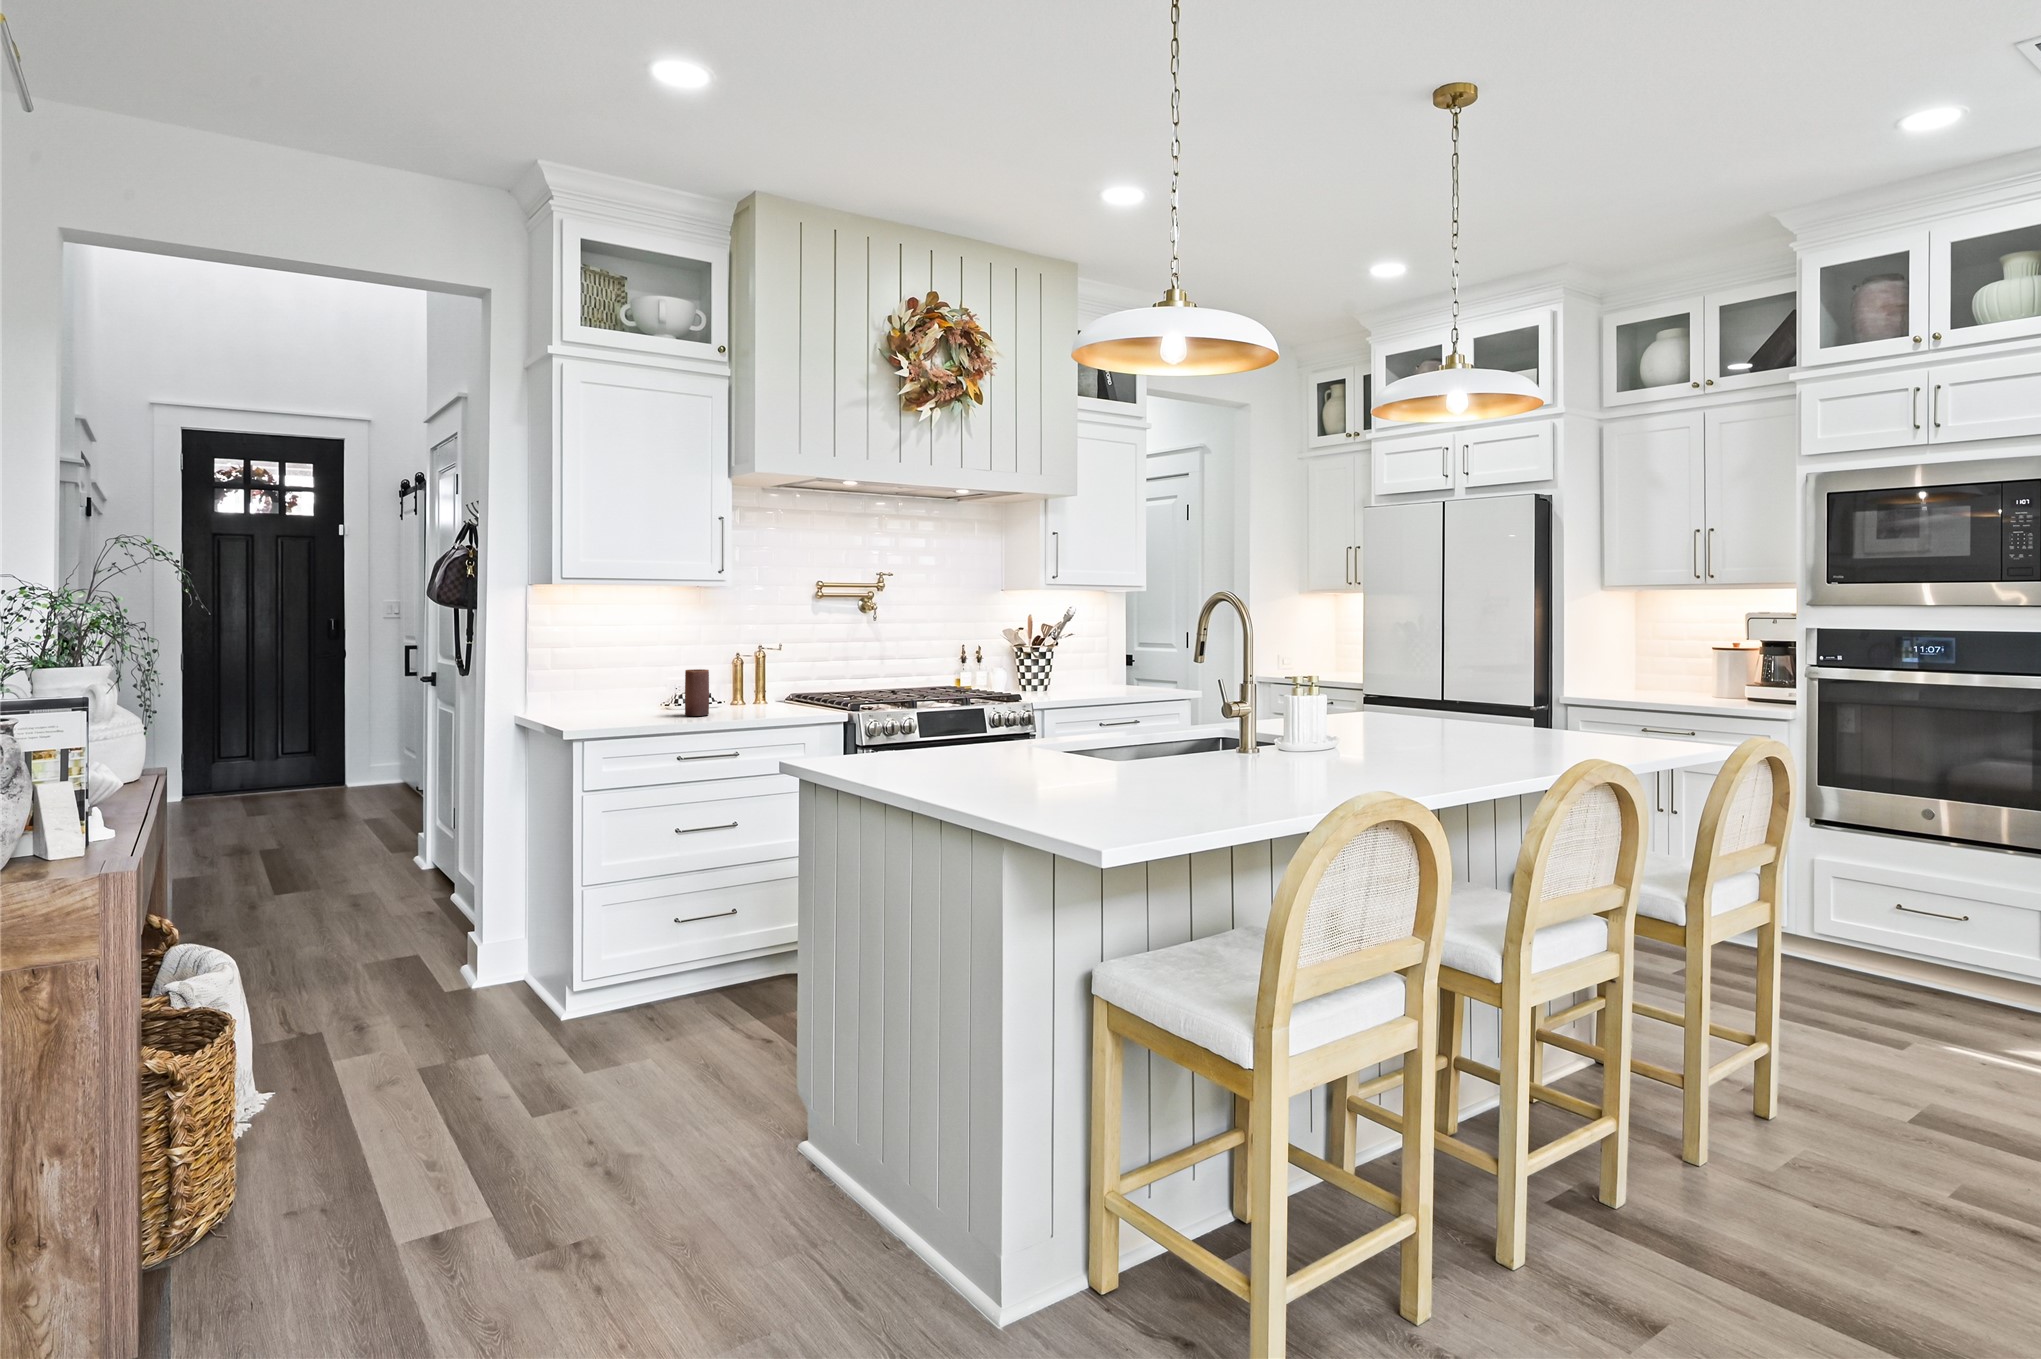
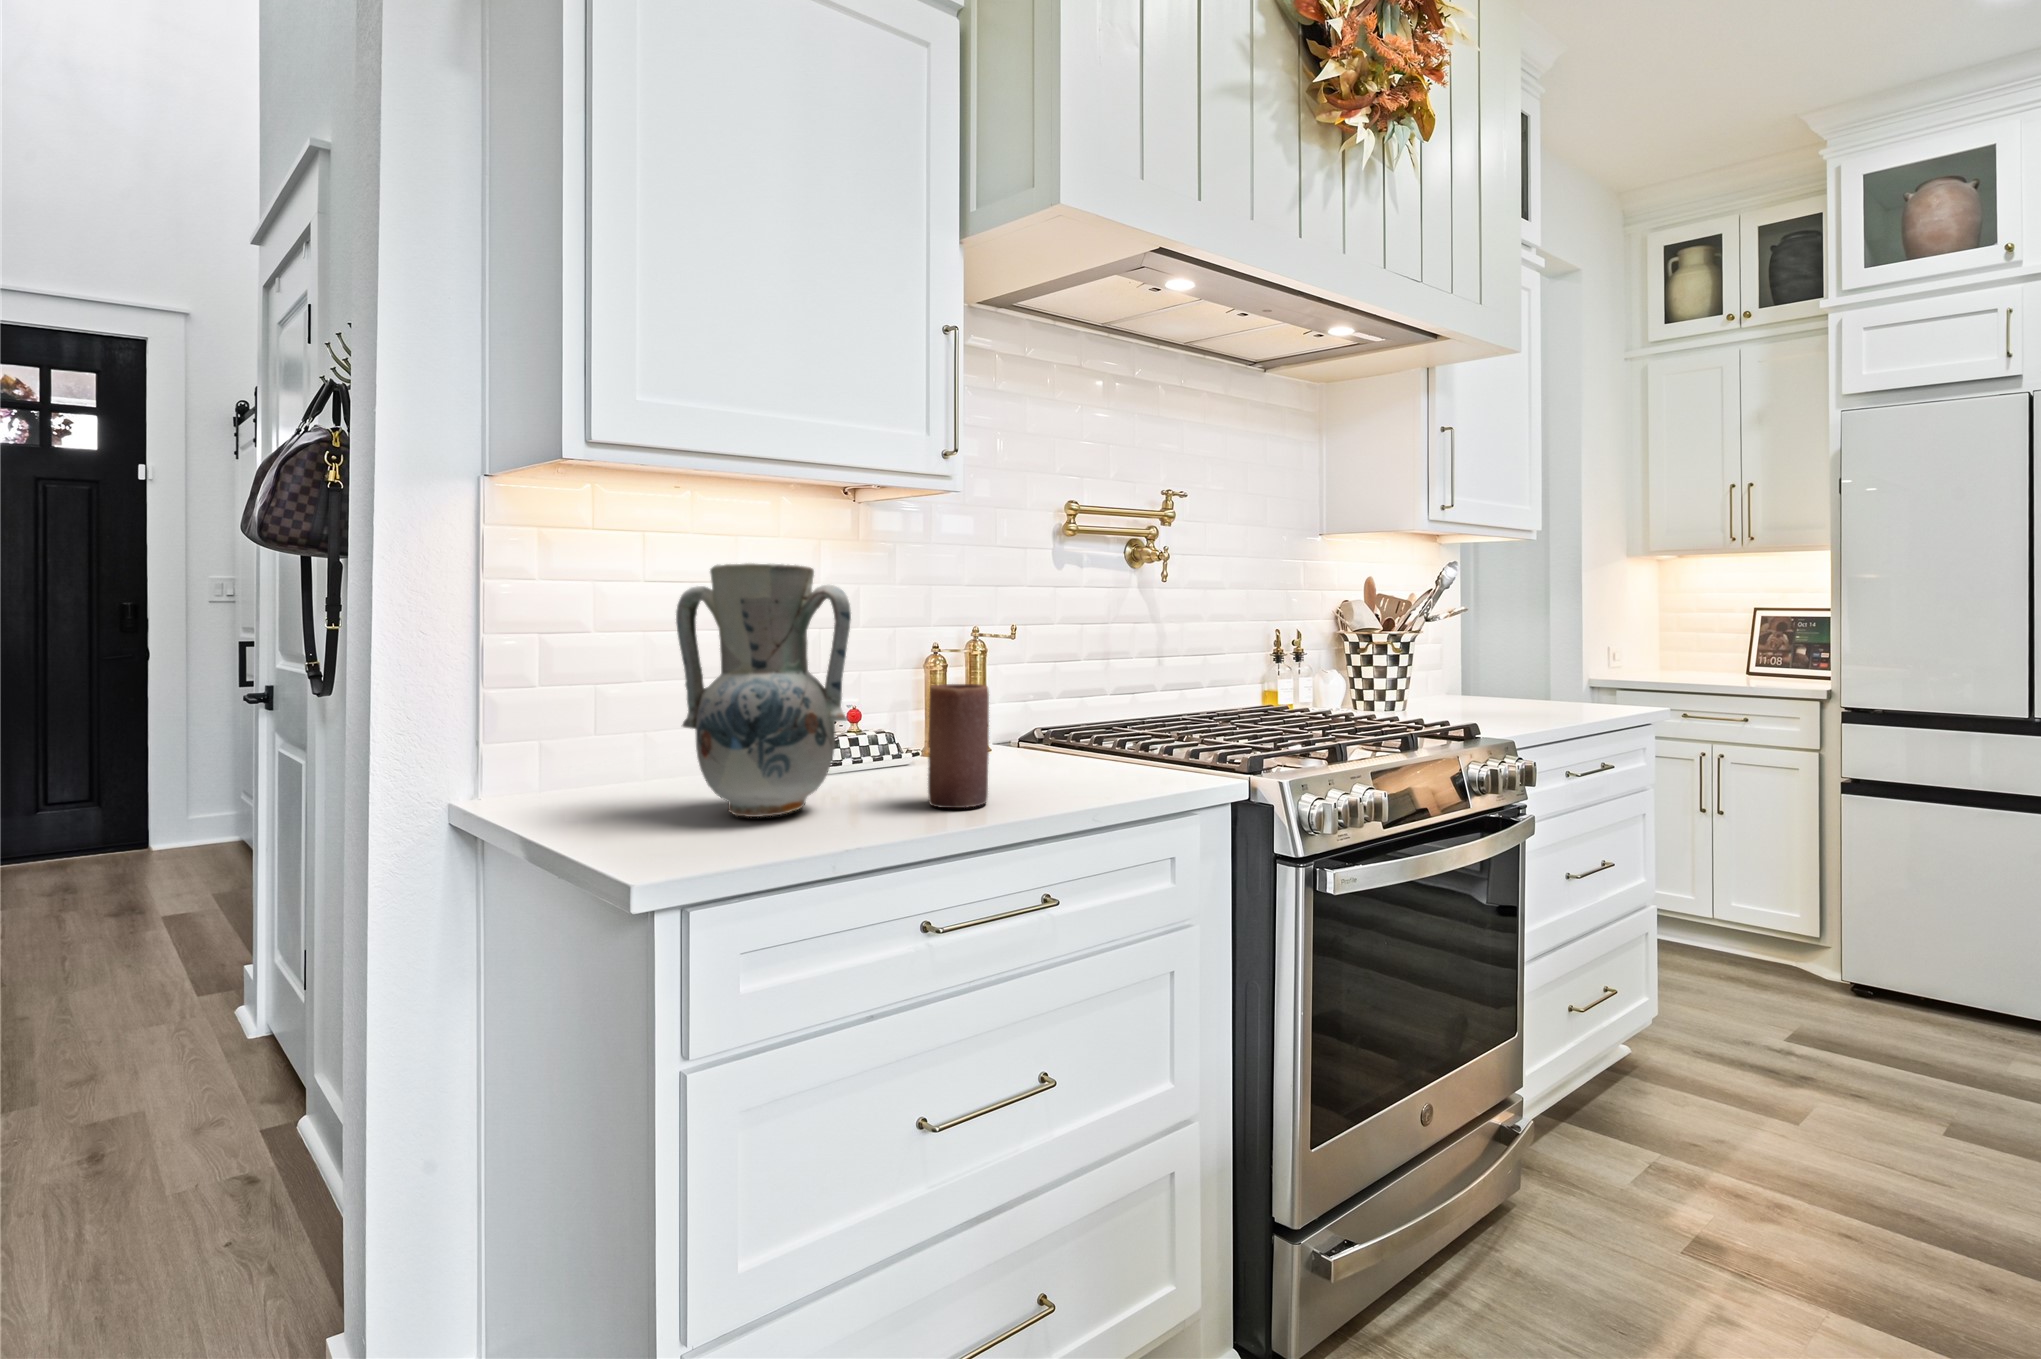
vase: none [591,625,654,717] -> present [676,563,851,817]

